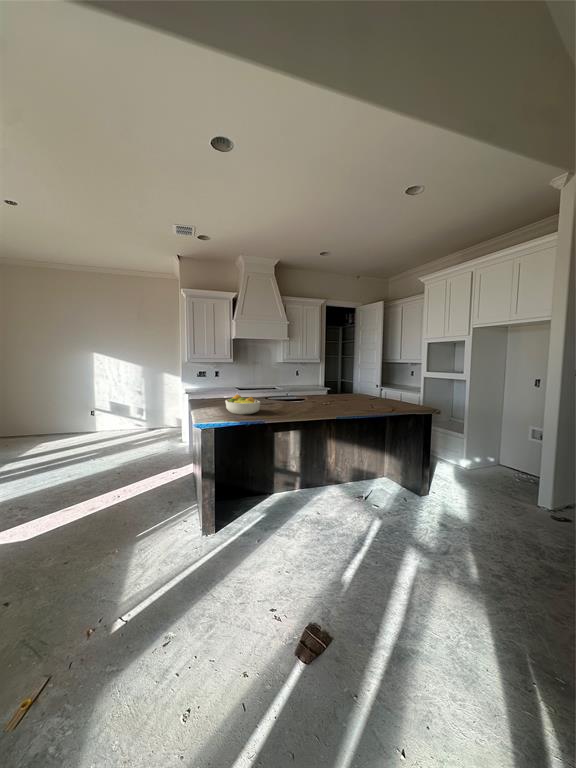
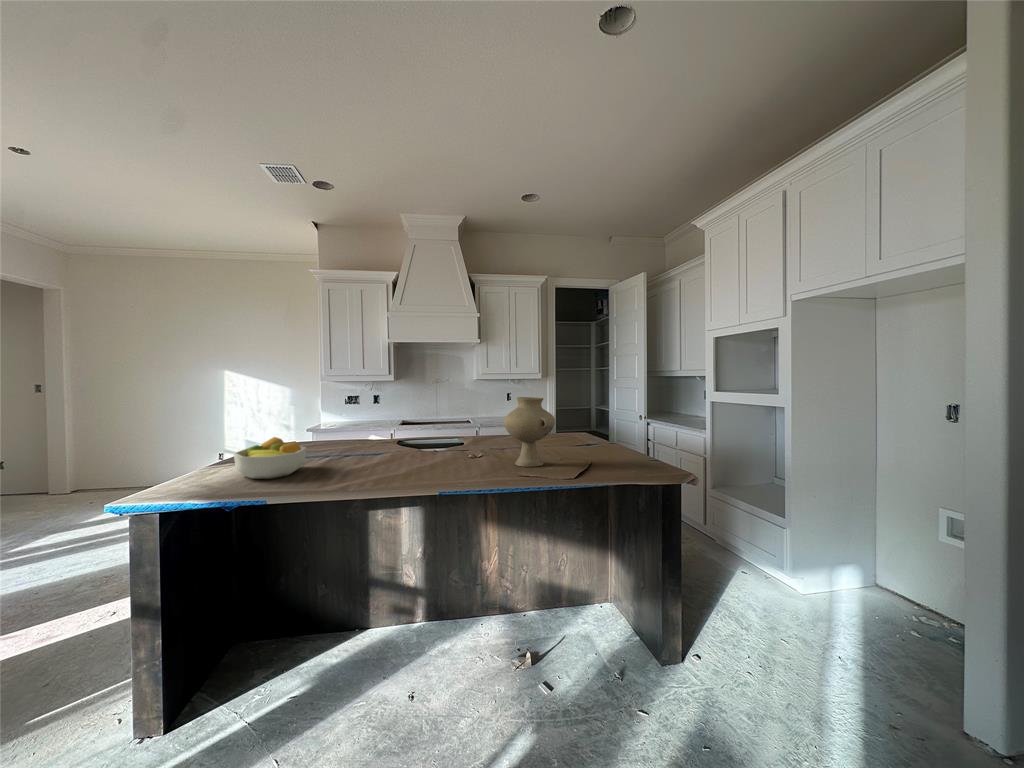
vase: none [347,375,375,409] -> present [504,397,555,467]

